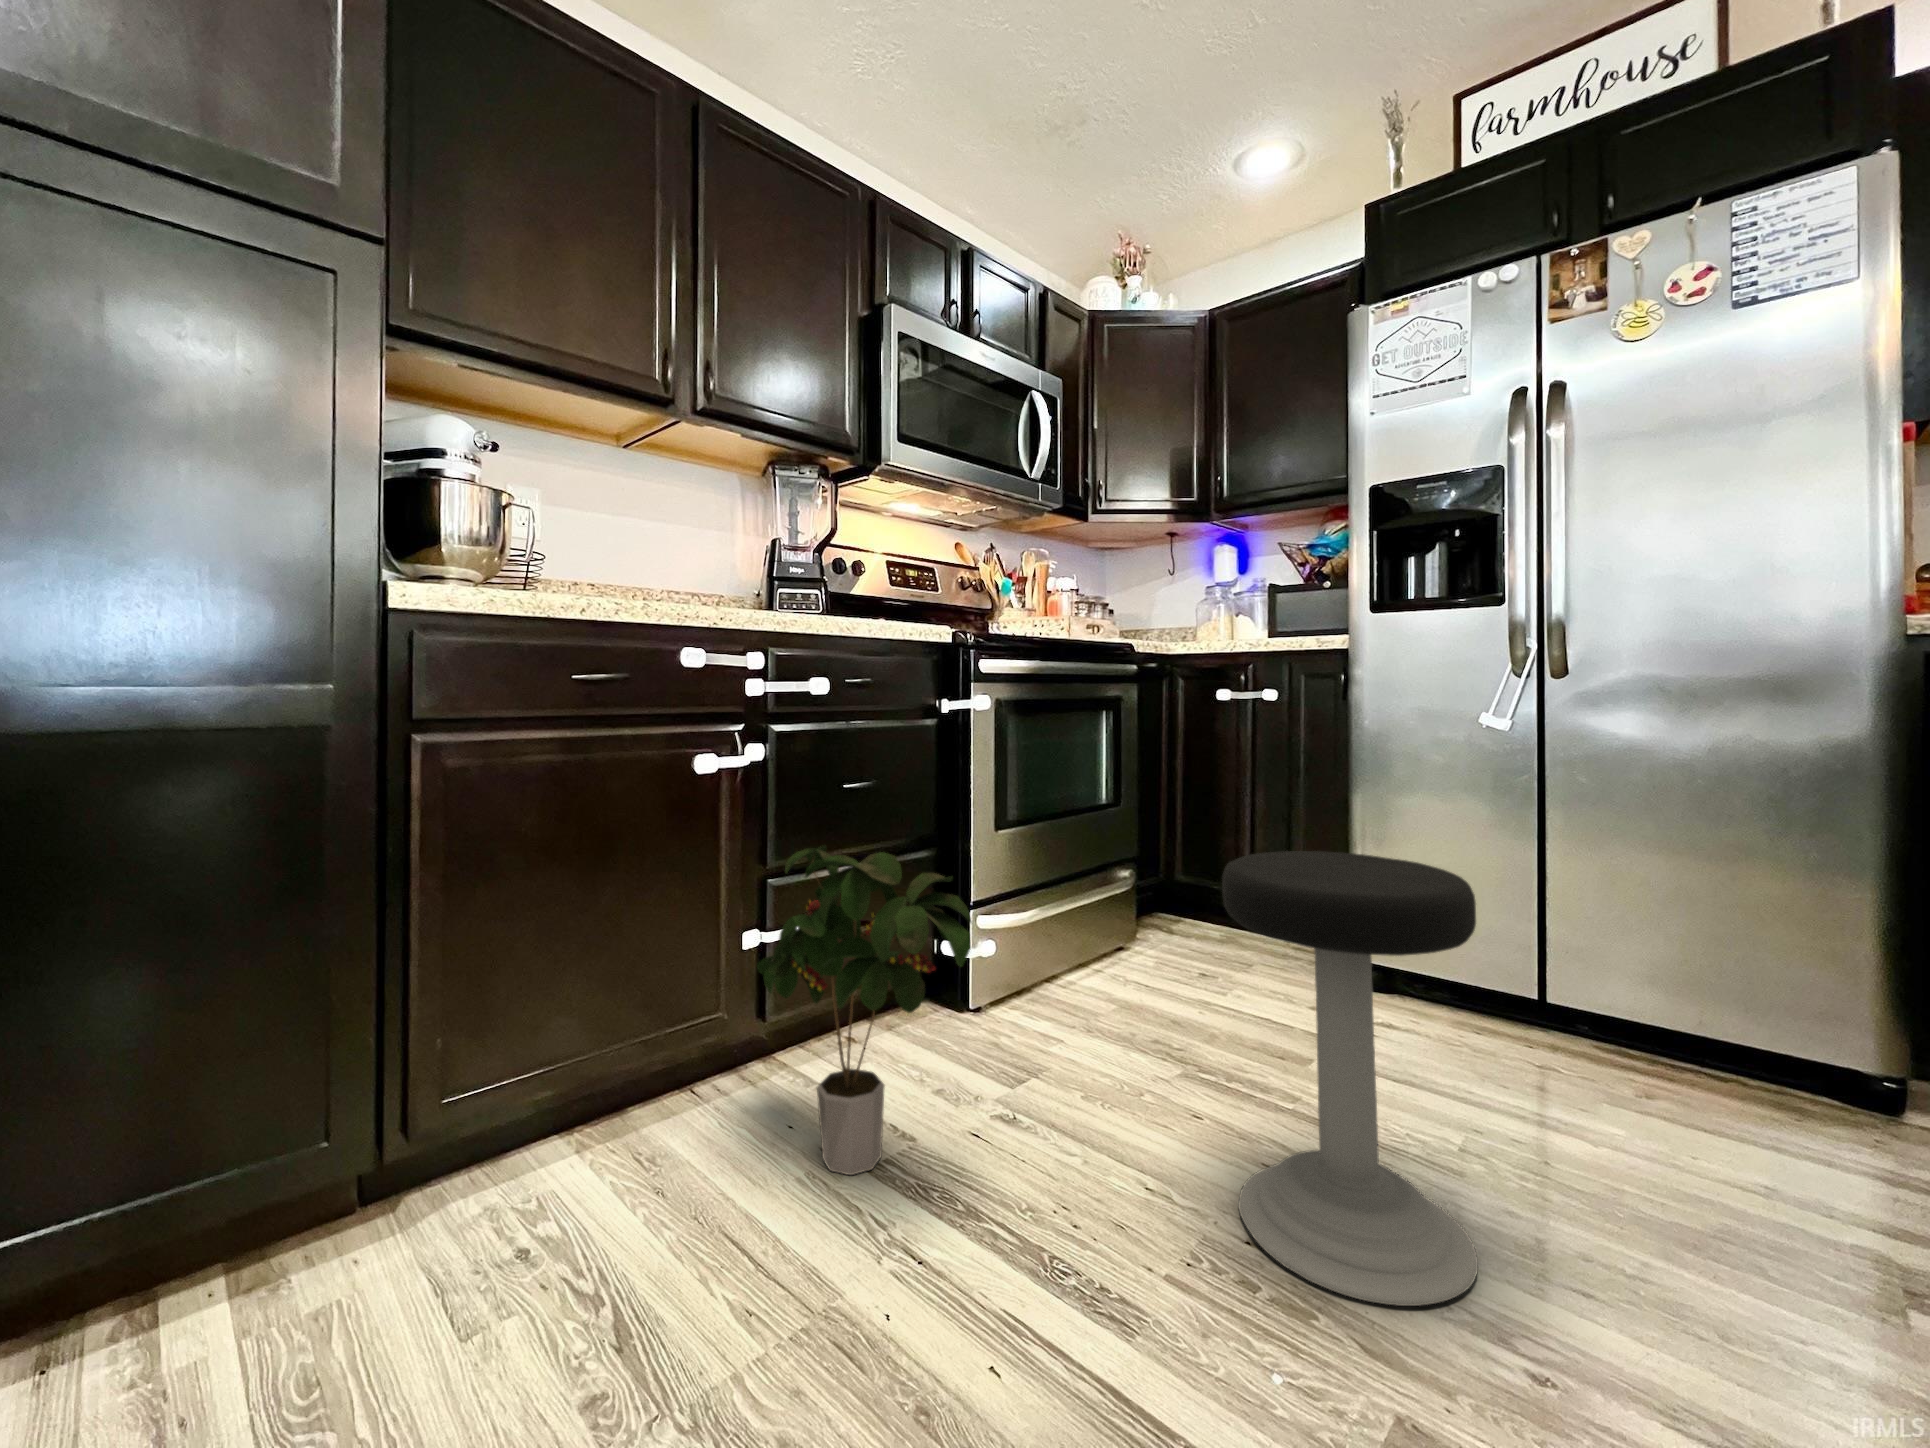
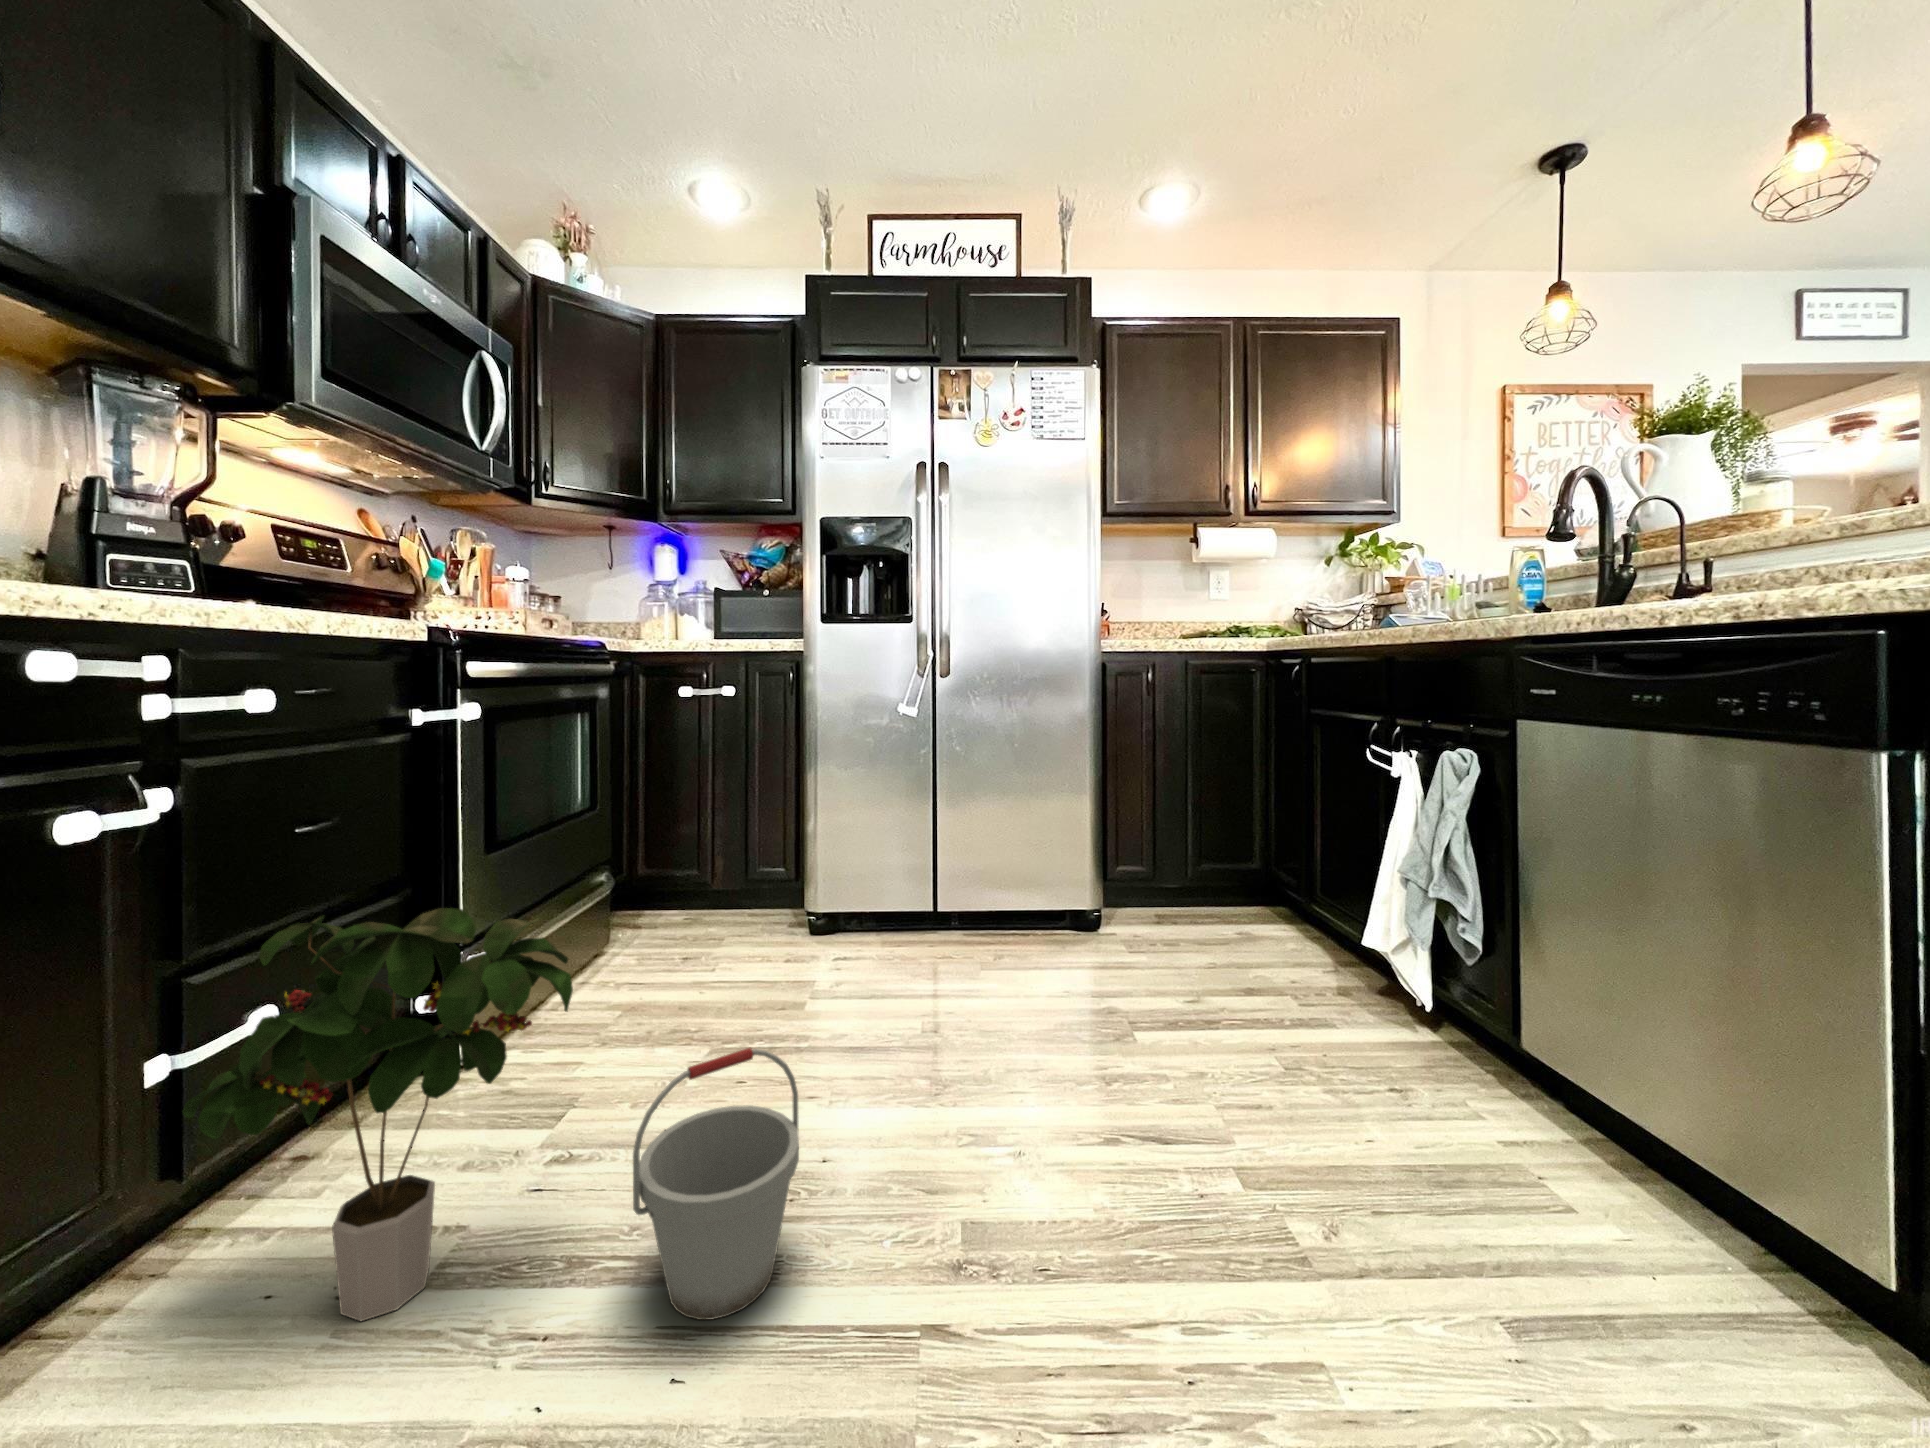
stool: present [1222,851,1478,1306] -> none [794,832,961,1162]
bucket: none [986,1054,1173,1345] -> present [633,1048,799,1320]

